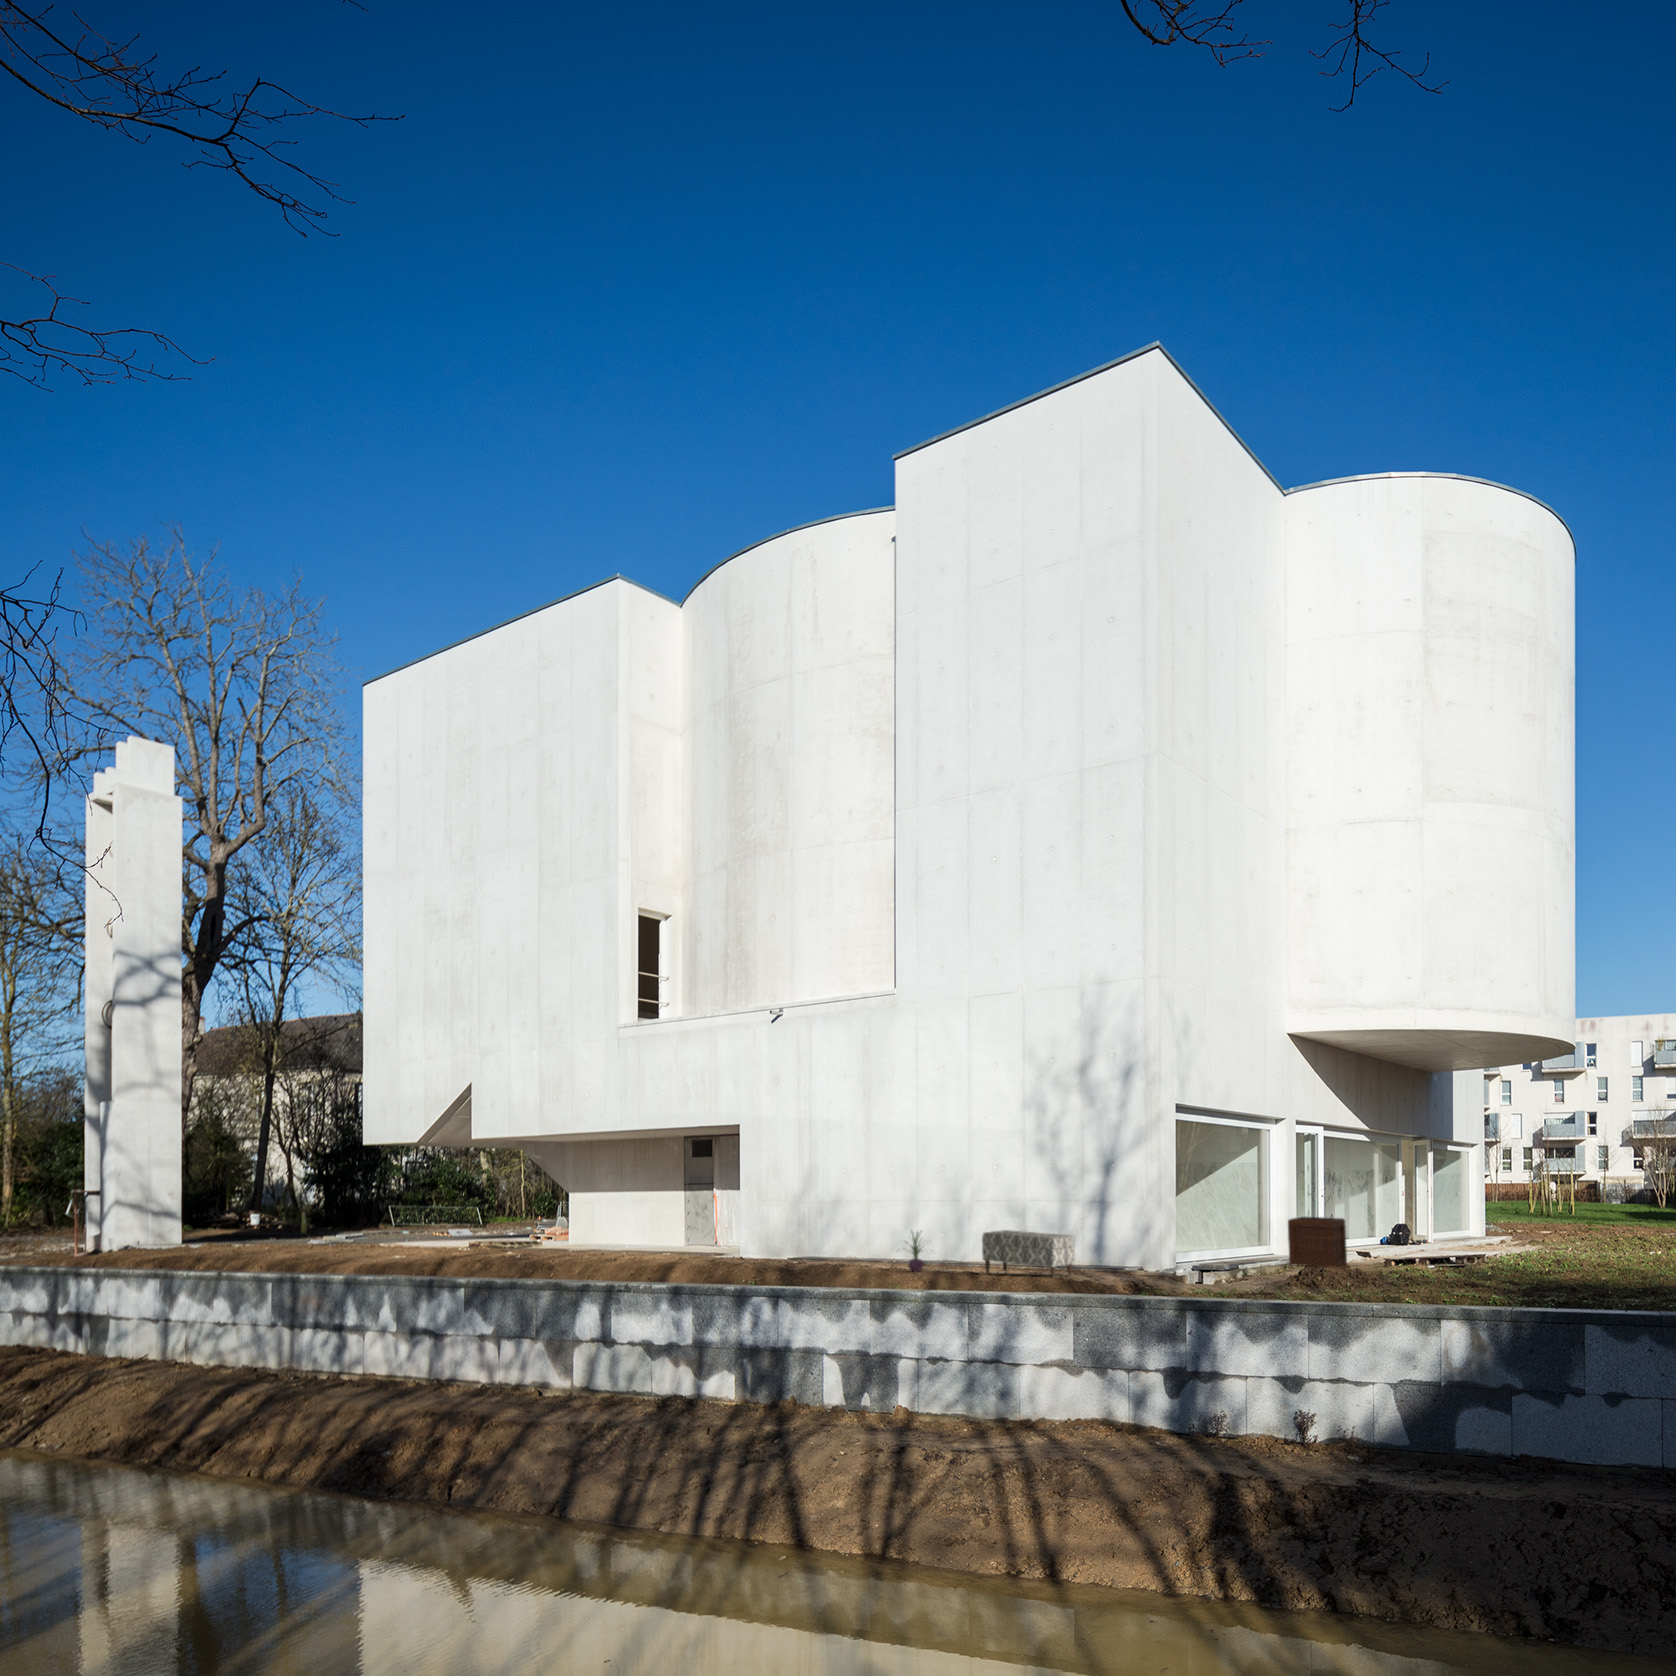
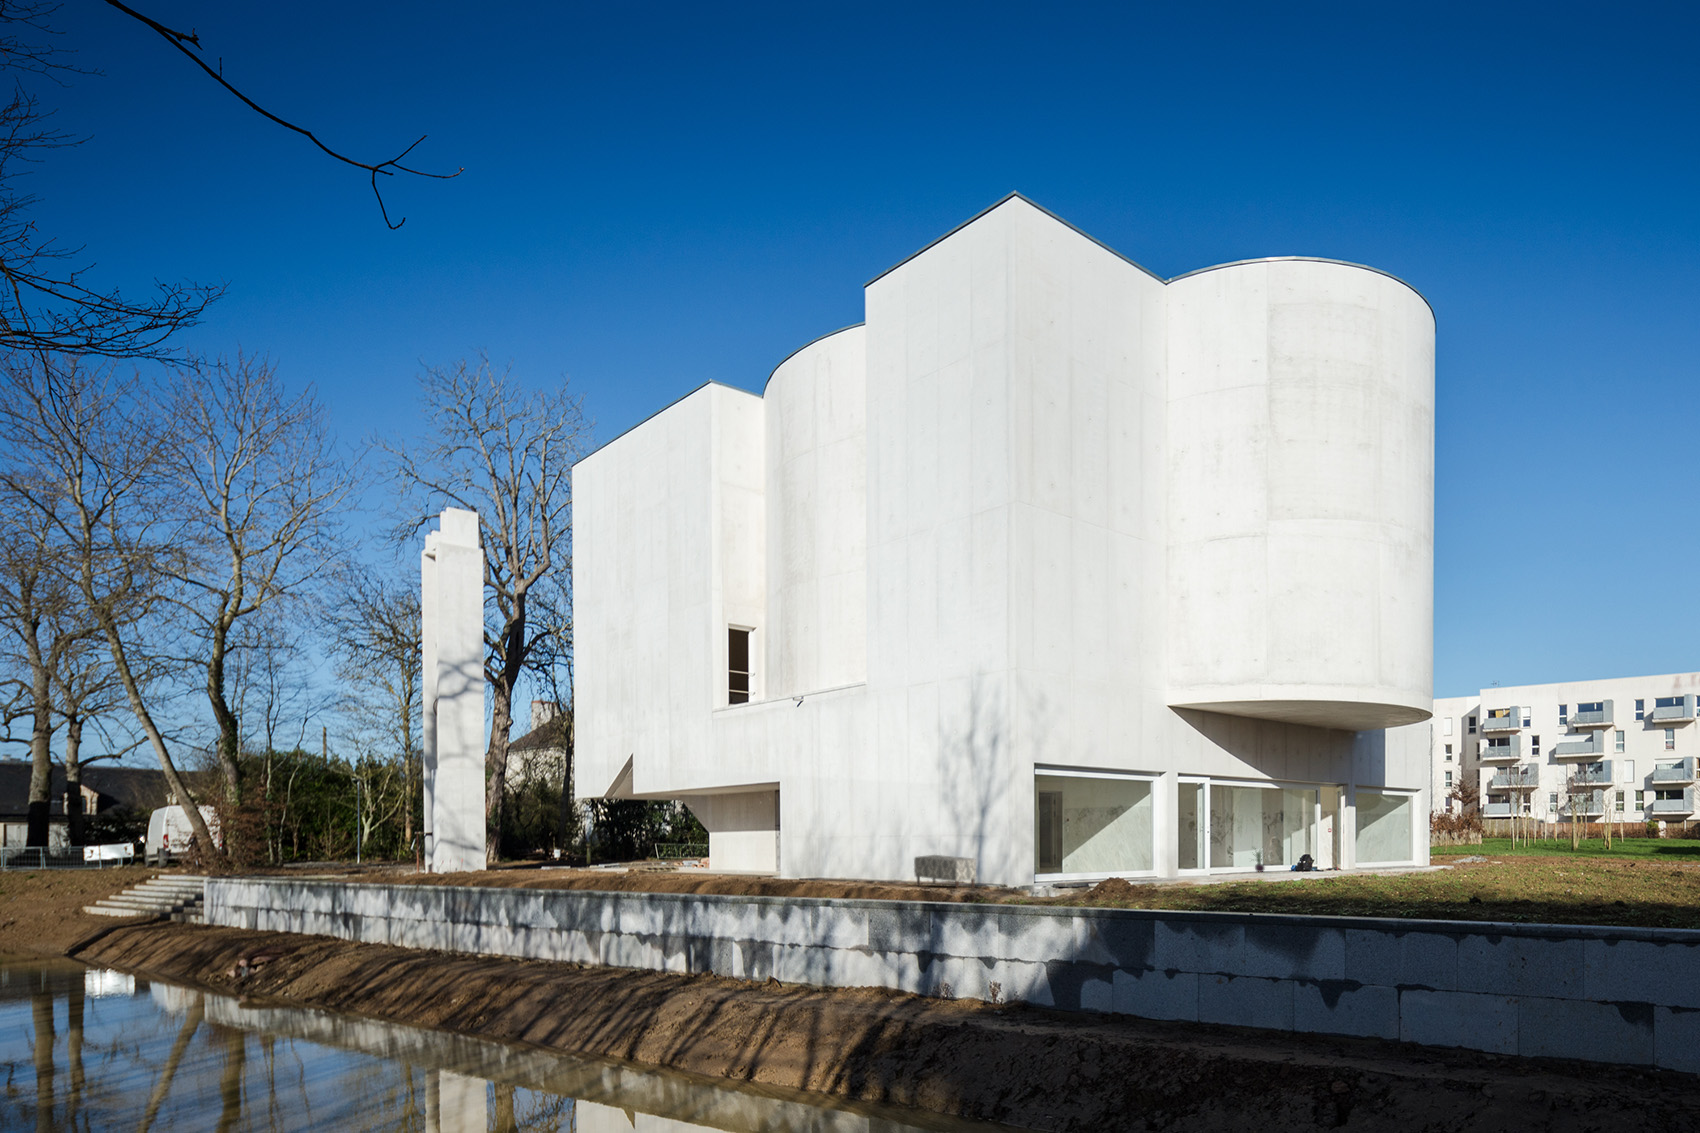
wooden crate: present [1288,1216,1347,1266] -> none [1162,843,1210,881]
decorative plant: present [906,1232,923,1272] -> present [1253,851,1264,872]

